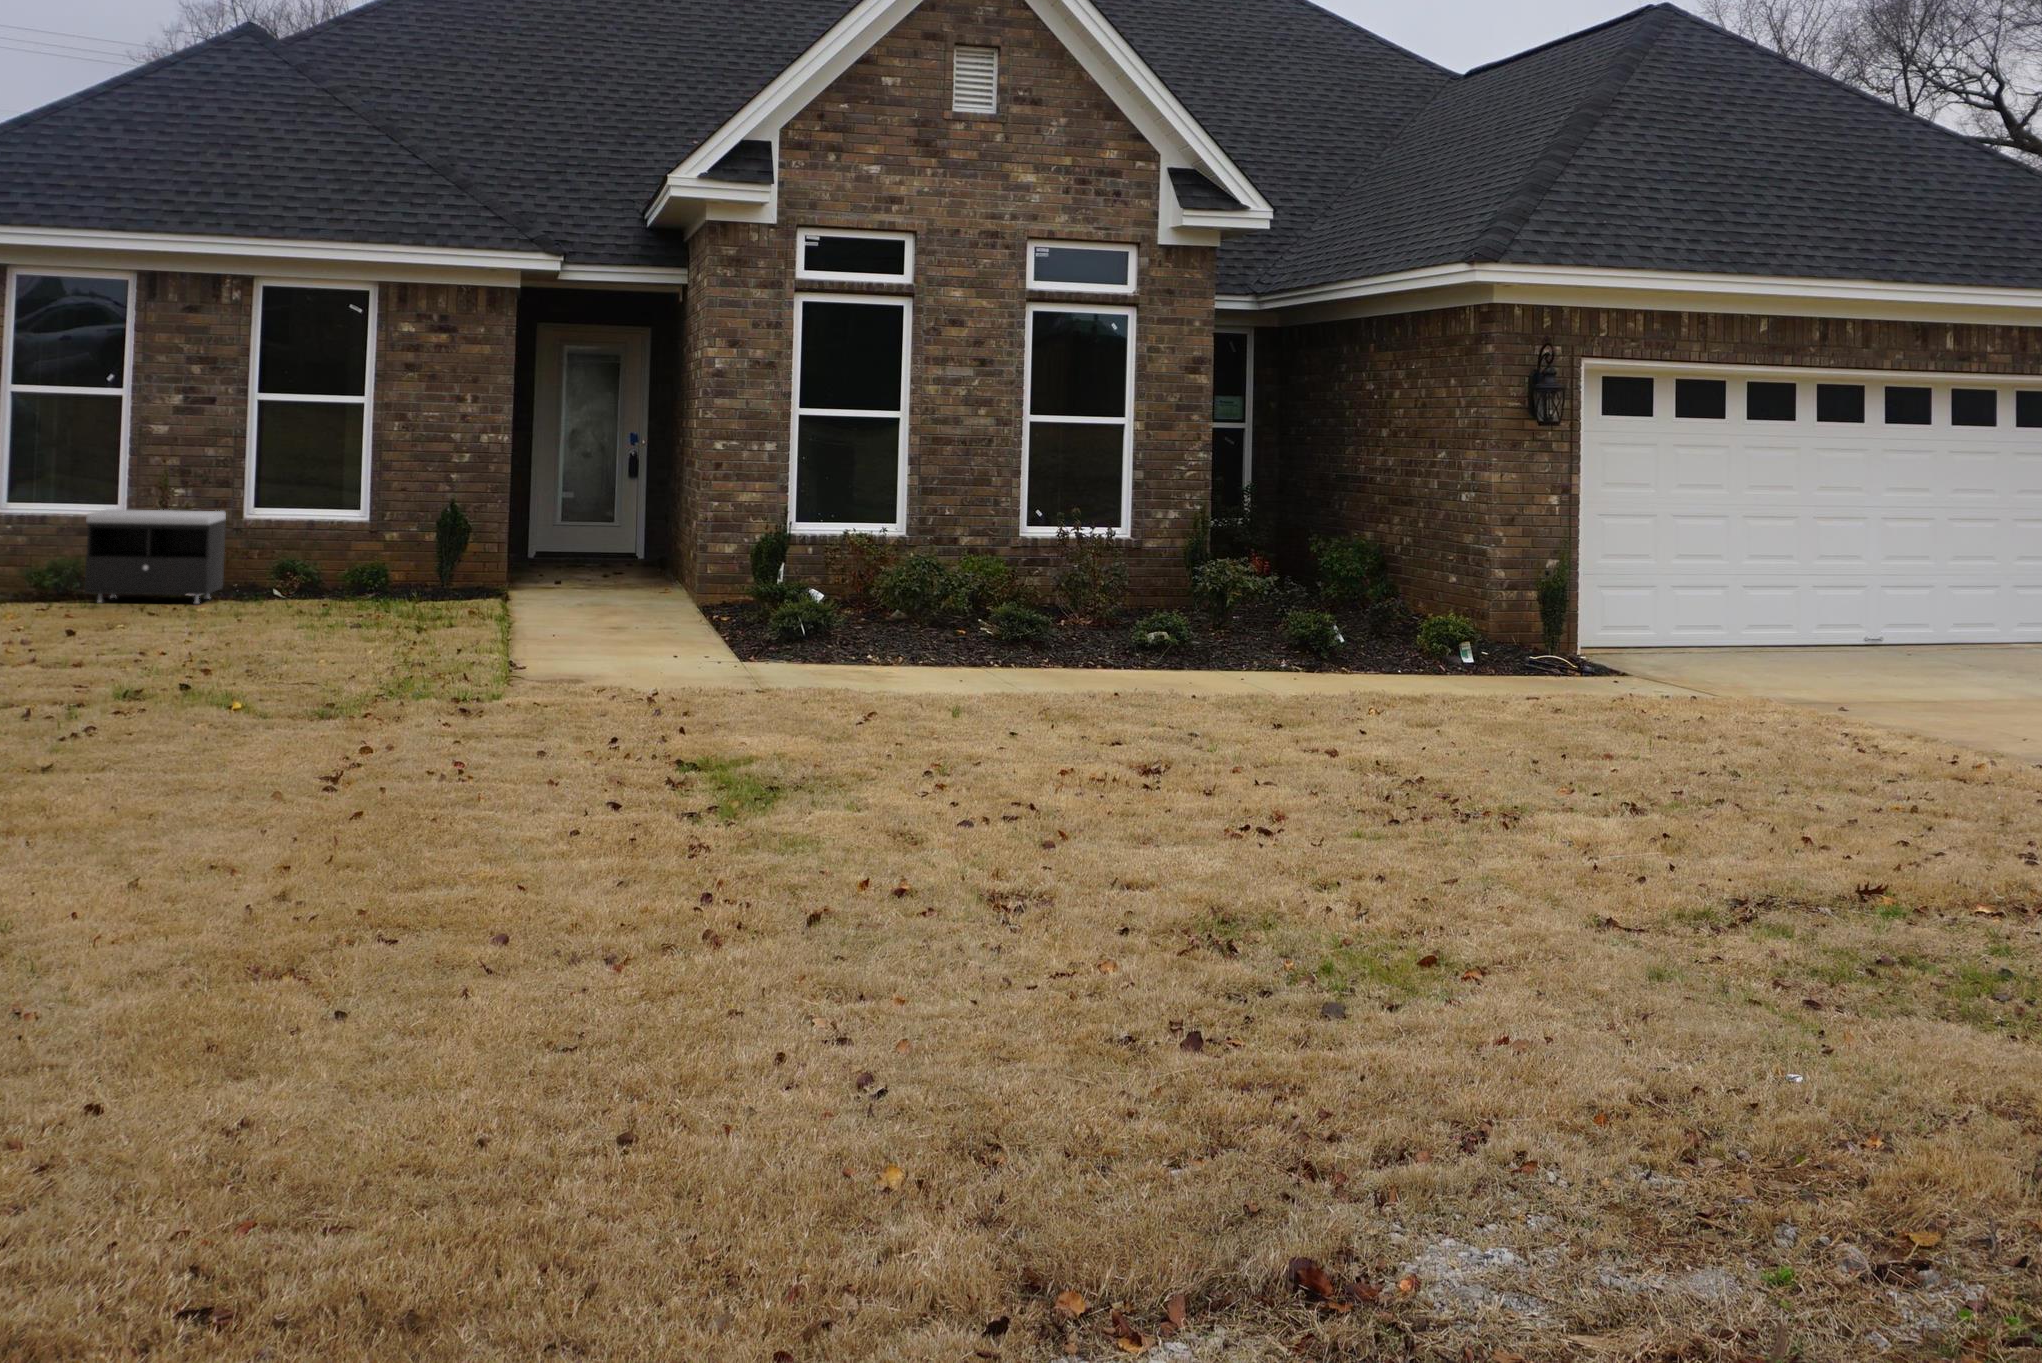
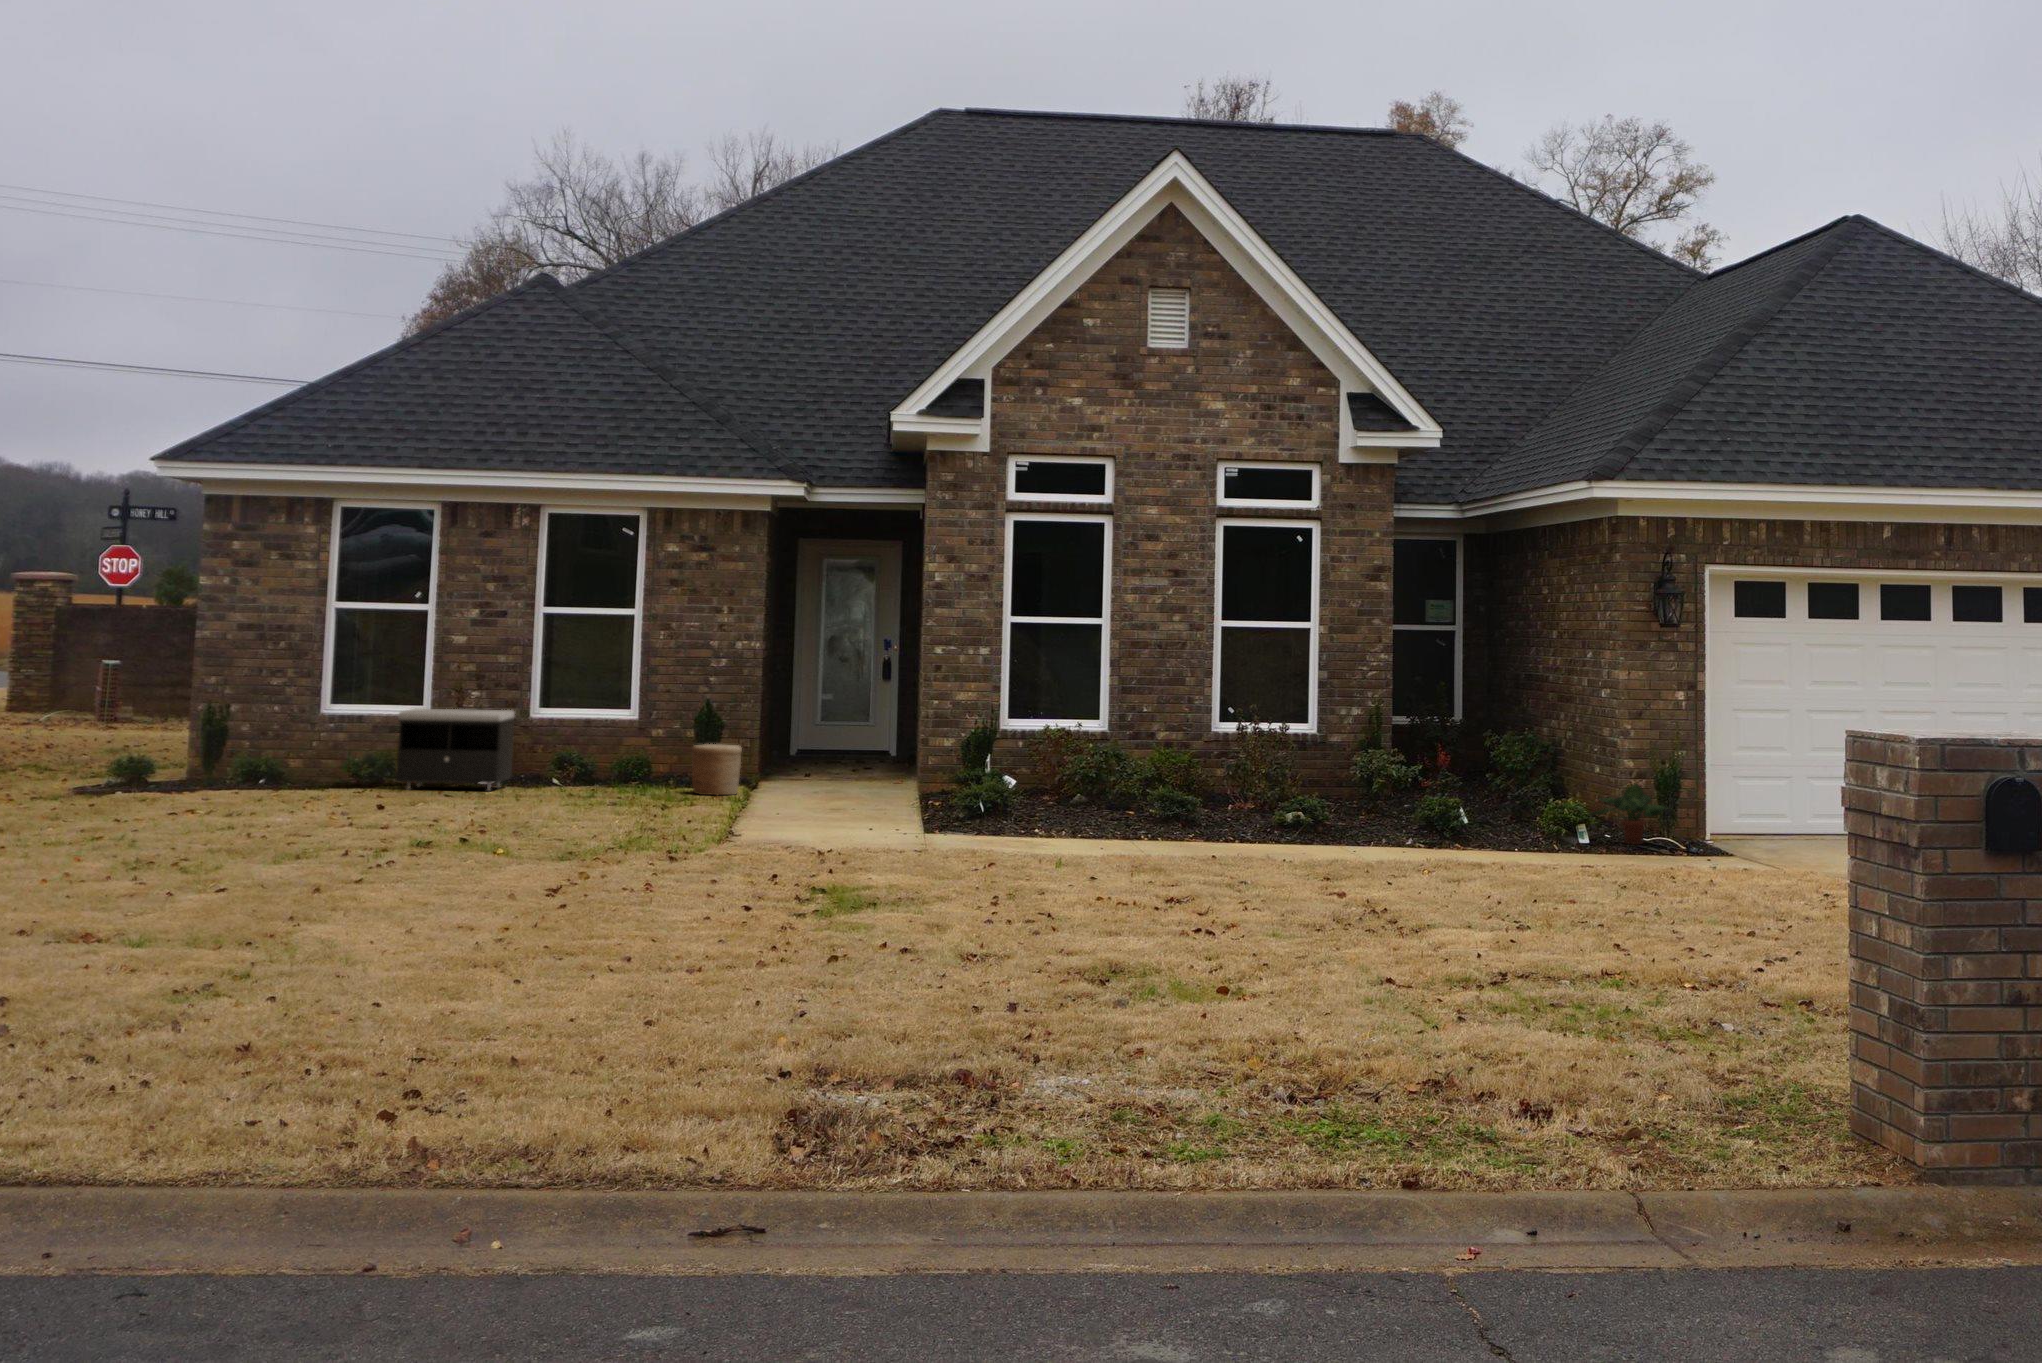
woven basket: none [435,549,493,607] -> present [692,744,742,795]
potted plant: none [1463,595,1561,662] -> present [1588,783,1665,845]

